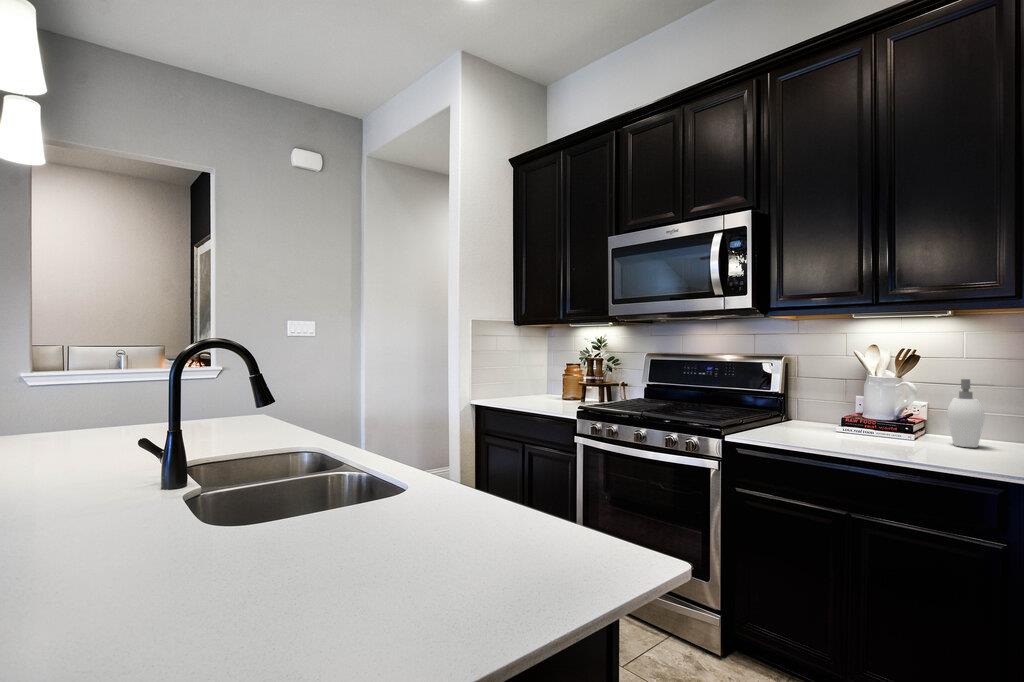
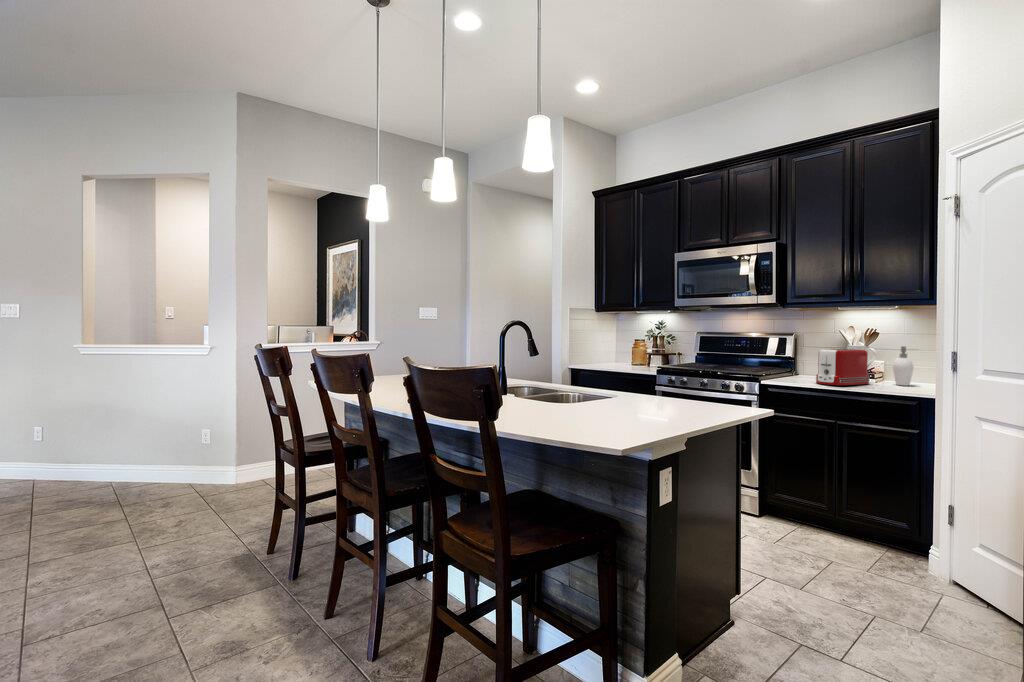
toaster: none [816,383,909,447] -> present [816,349,870,385]

